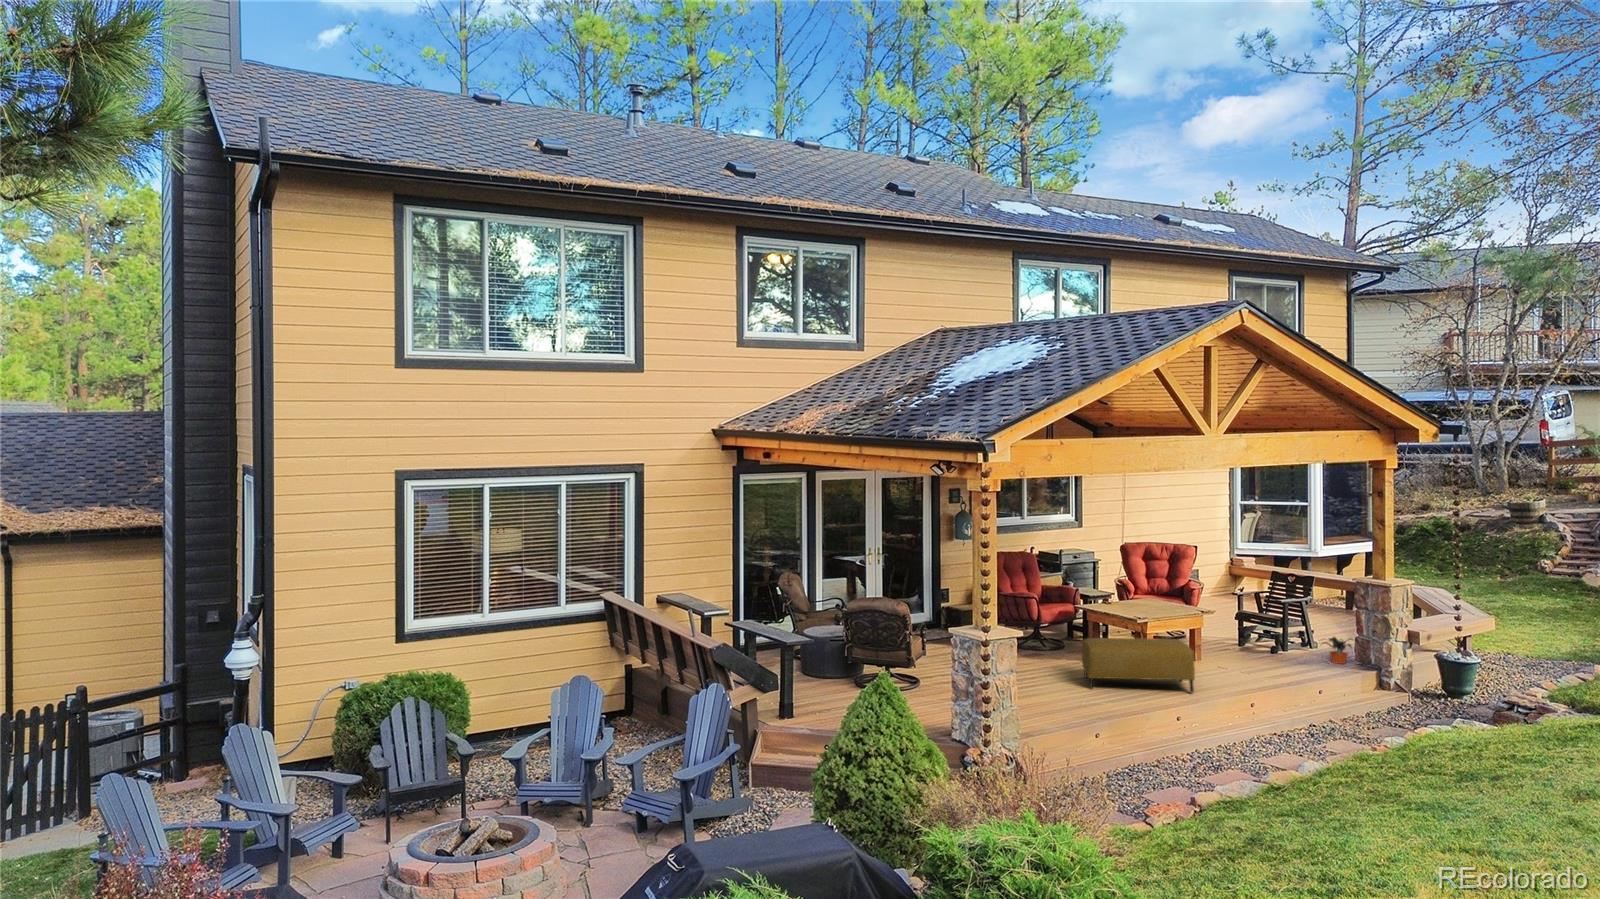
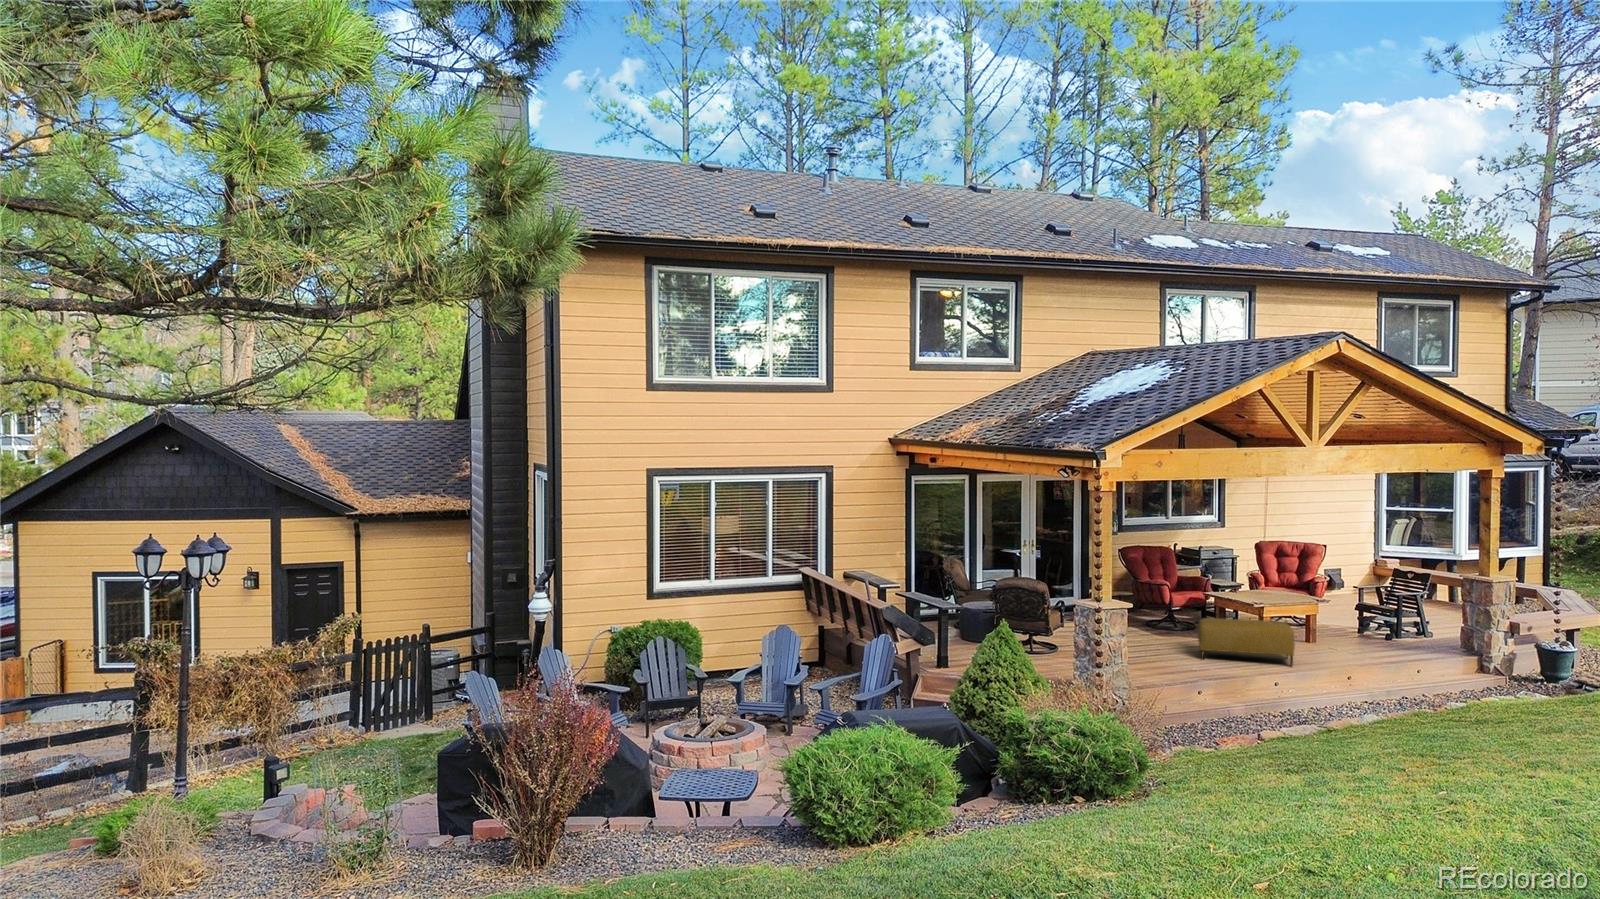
potted plant: present [1323,637,1352,664] -> none [1429,628,1467,653]

